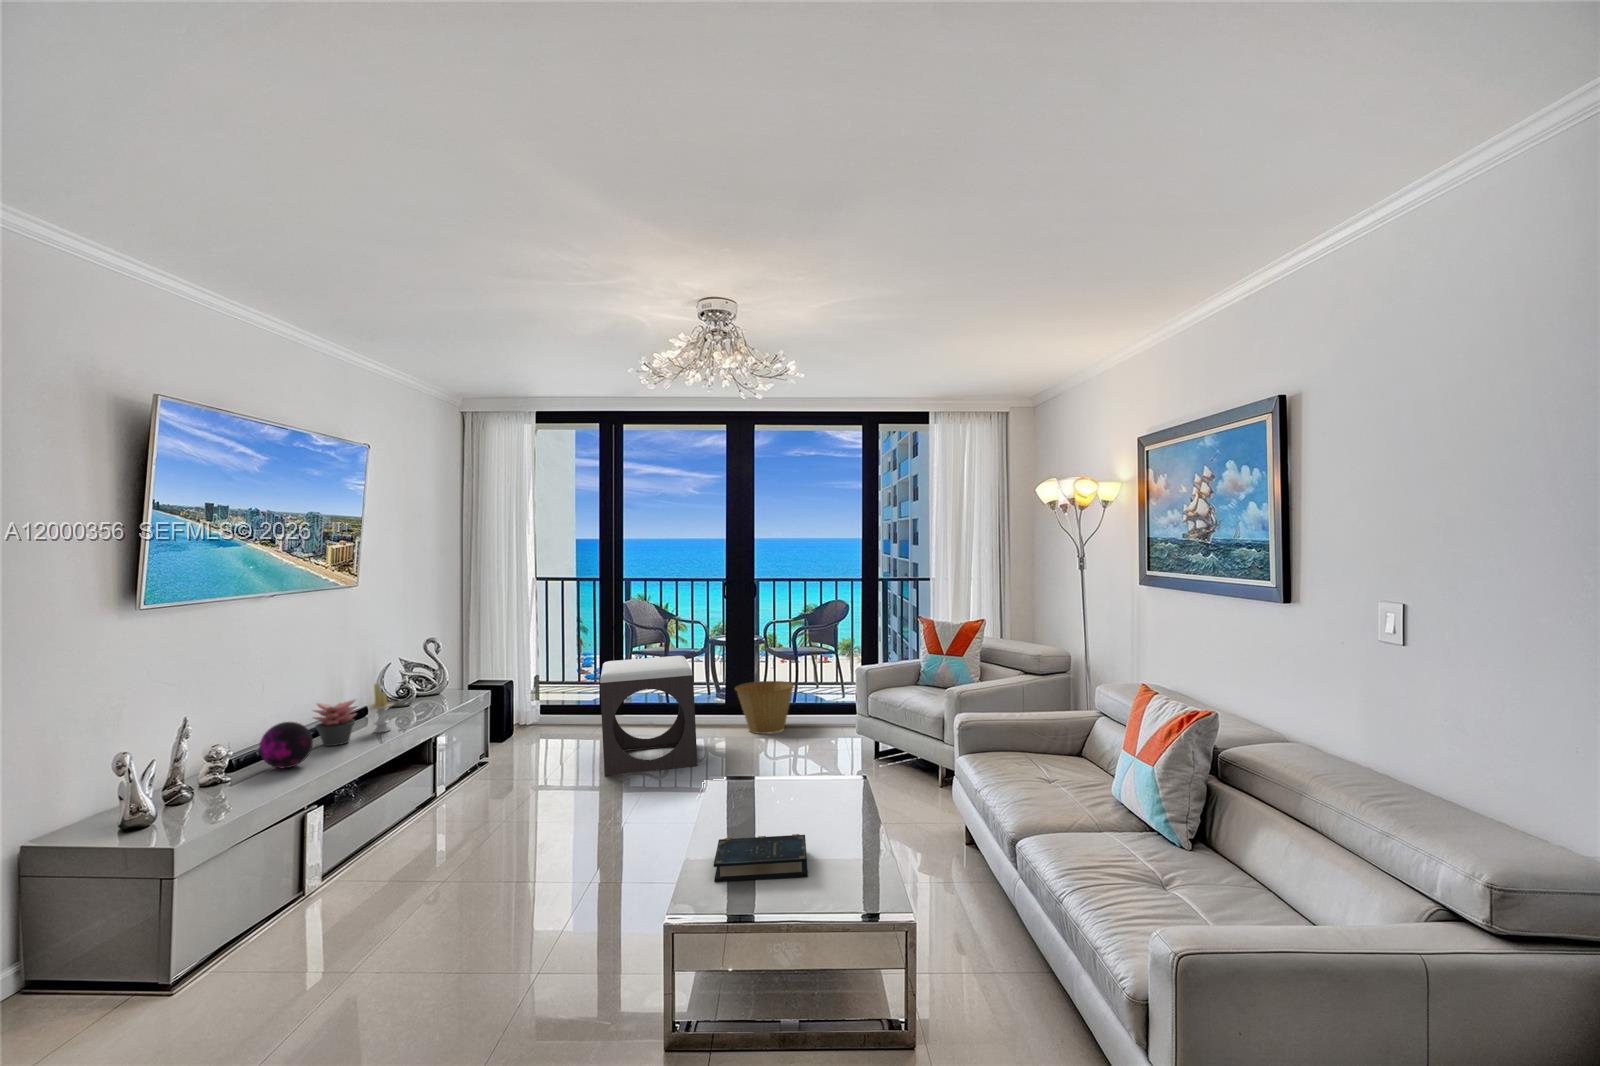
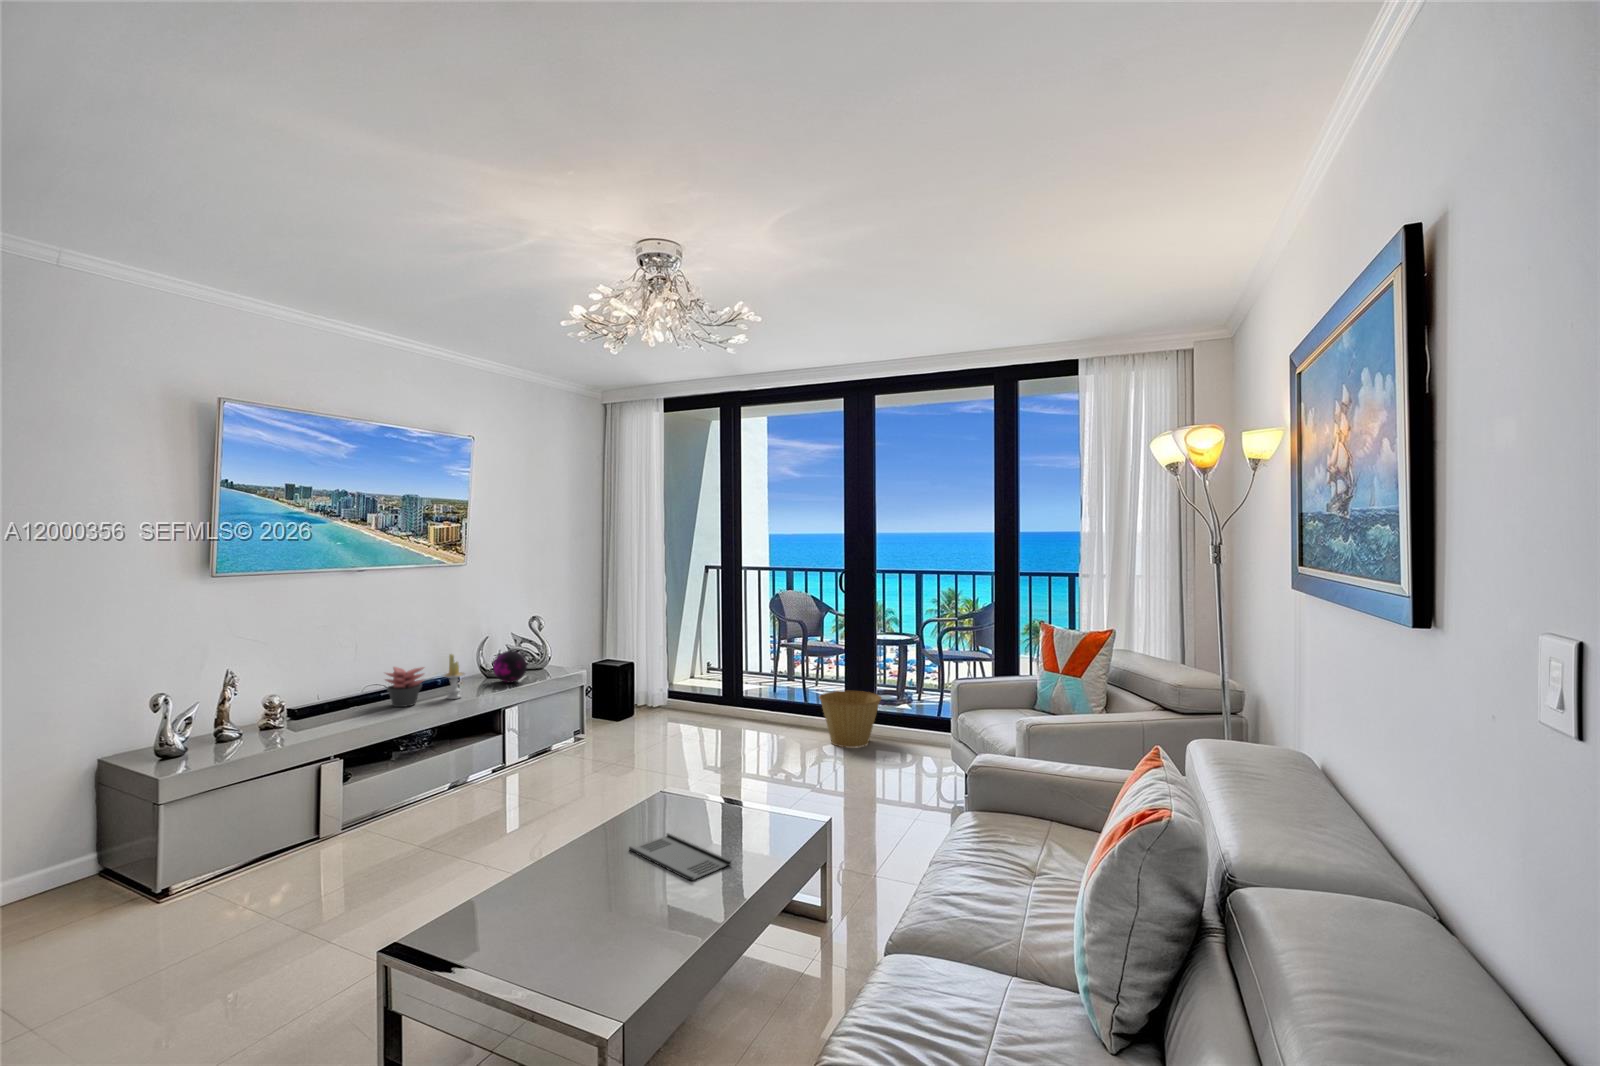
footstool: present [600,656,697,776] -> none [657,654,765,772]
decorative orb: present [259,722,313,768] -> present [493,651,527,683]
tray: none [740,797,836,821] -> present [629,833,731,881]
book: present [714,834,808,882] -> none [485,885,625,960]

